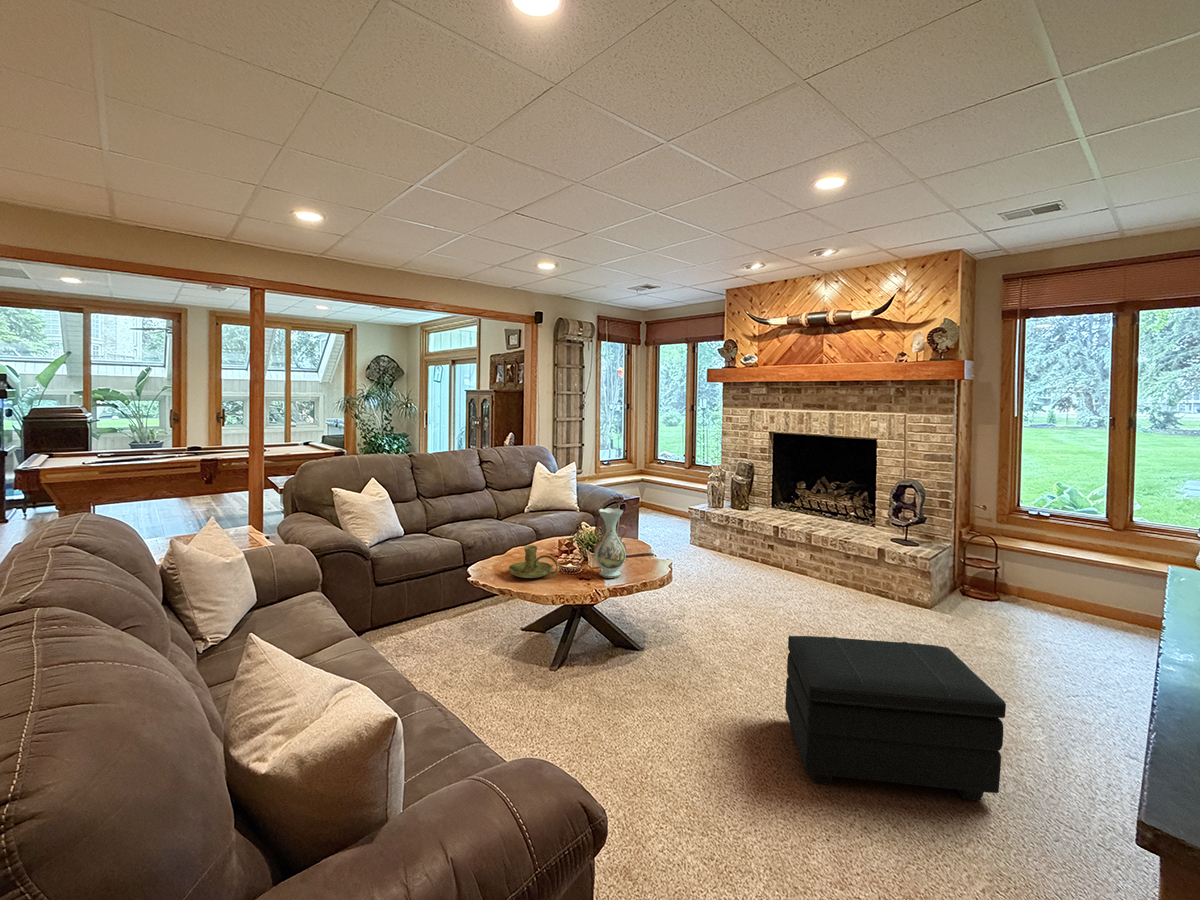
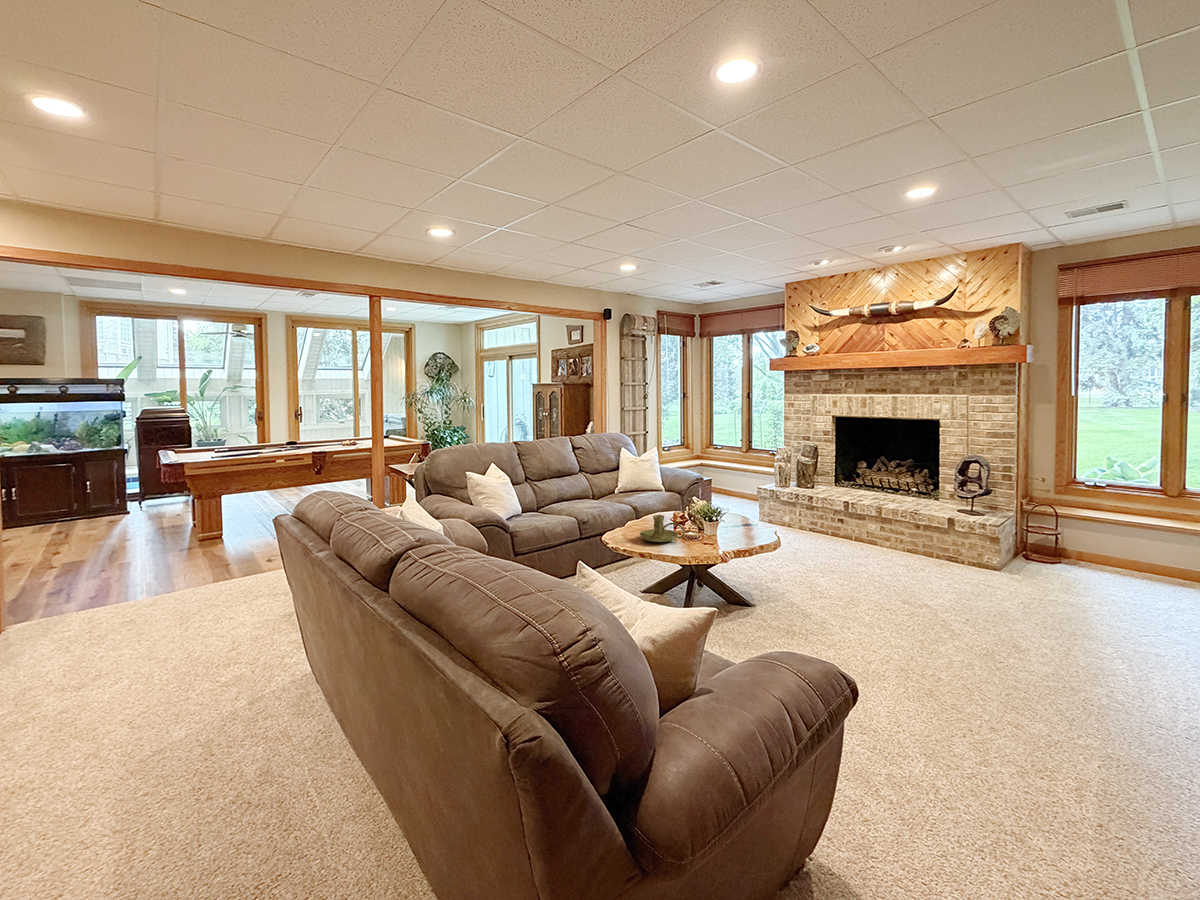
vase: present [594,508,627,578] -> none [715,481,742,541]
footstool: present [785,636,1006,801] -> none [895,581,1095,704]

